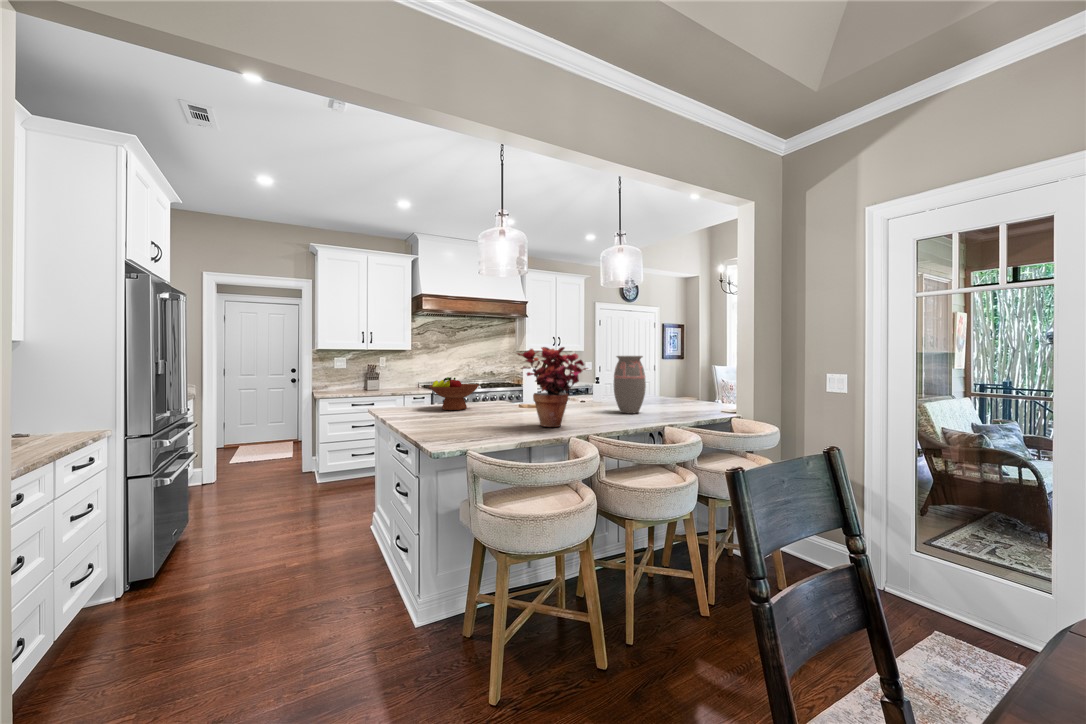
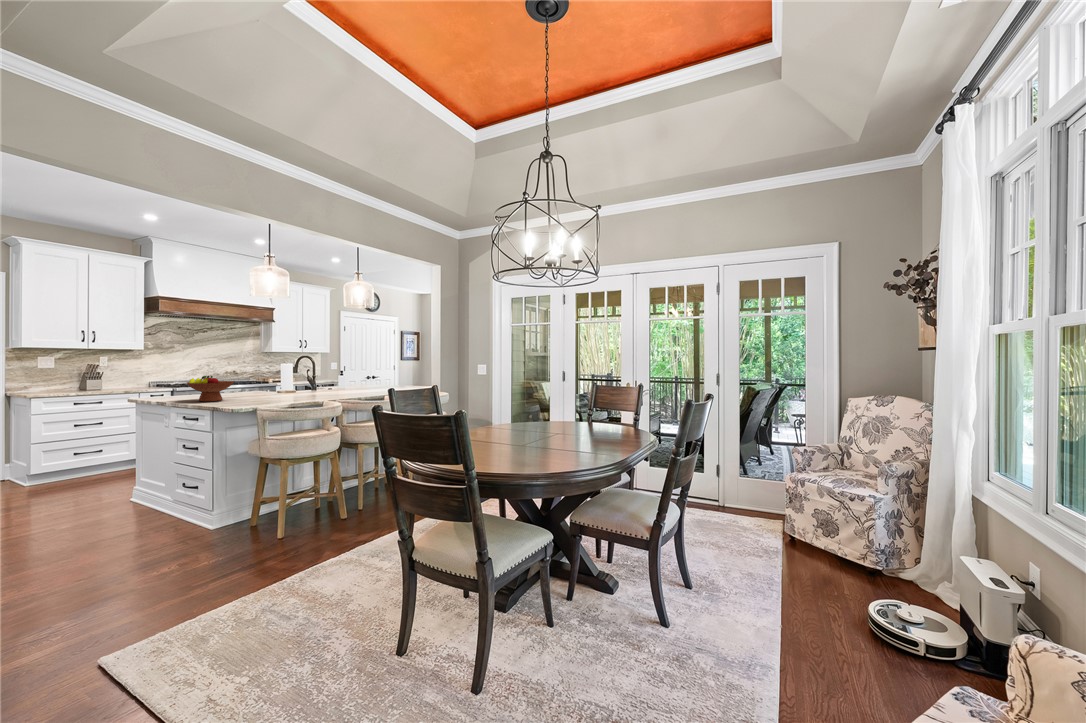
potted plant: present [517,347,587,427] -> none [271,355,325,408]
decorative vase: present [613,356,646,413] -> none [346,360,369,399]

